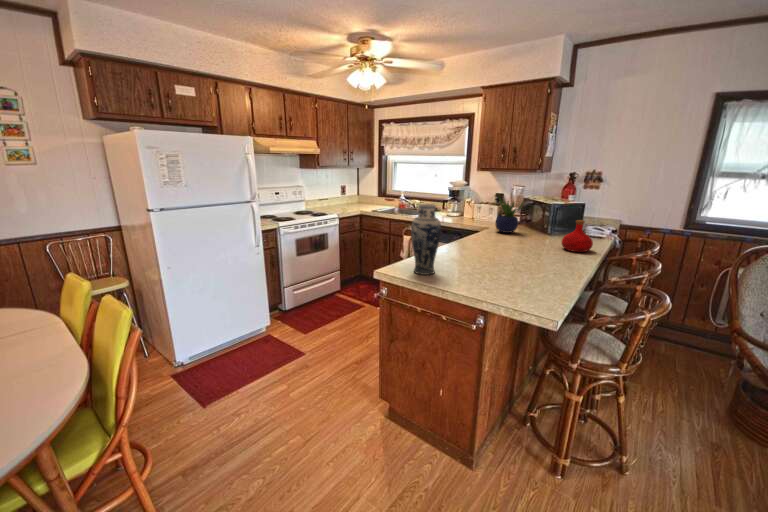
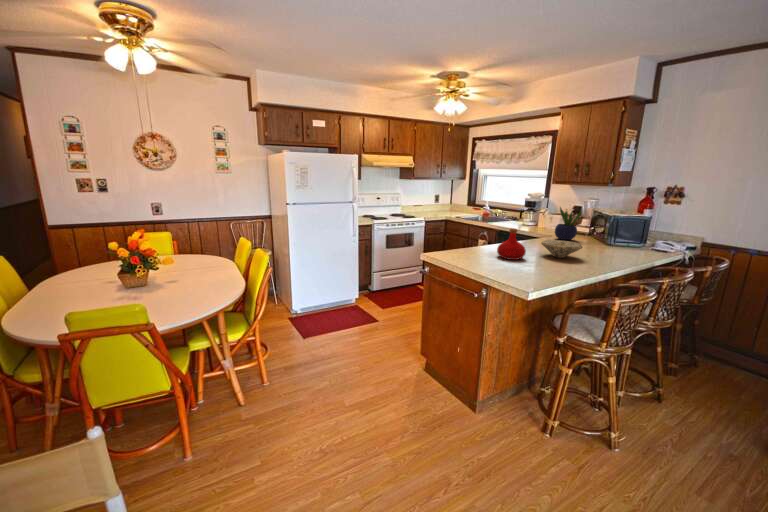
vase: present [411,204,441,275] -> none [446,205,469,259]
bottle: present [562,220,593,252] -> present [497,228,526,260]
bowl: none [507,237,554,258] -> present [541,240,582,258]

